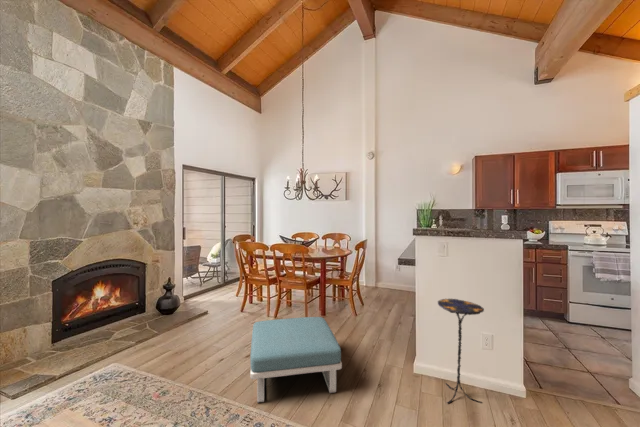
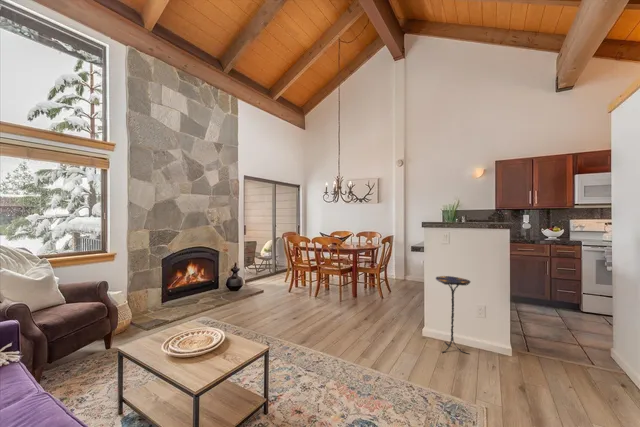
footstool: present [250,317,342,402] -> none [297,292,362,342]

